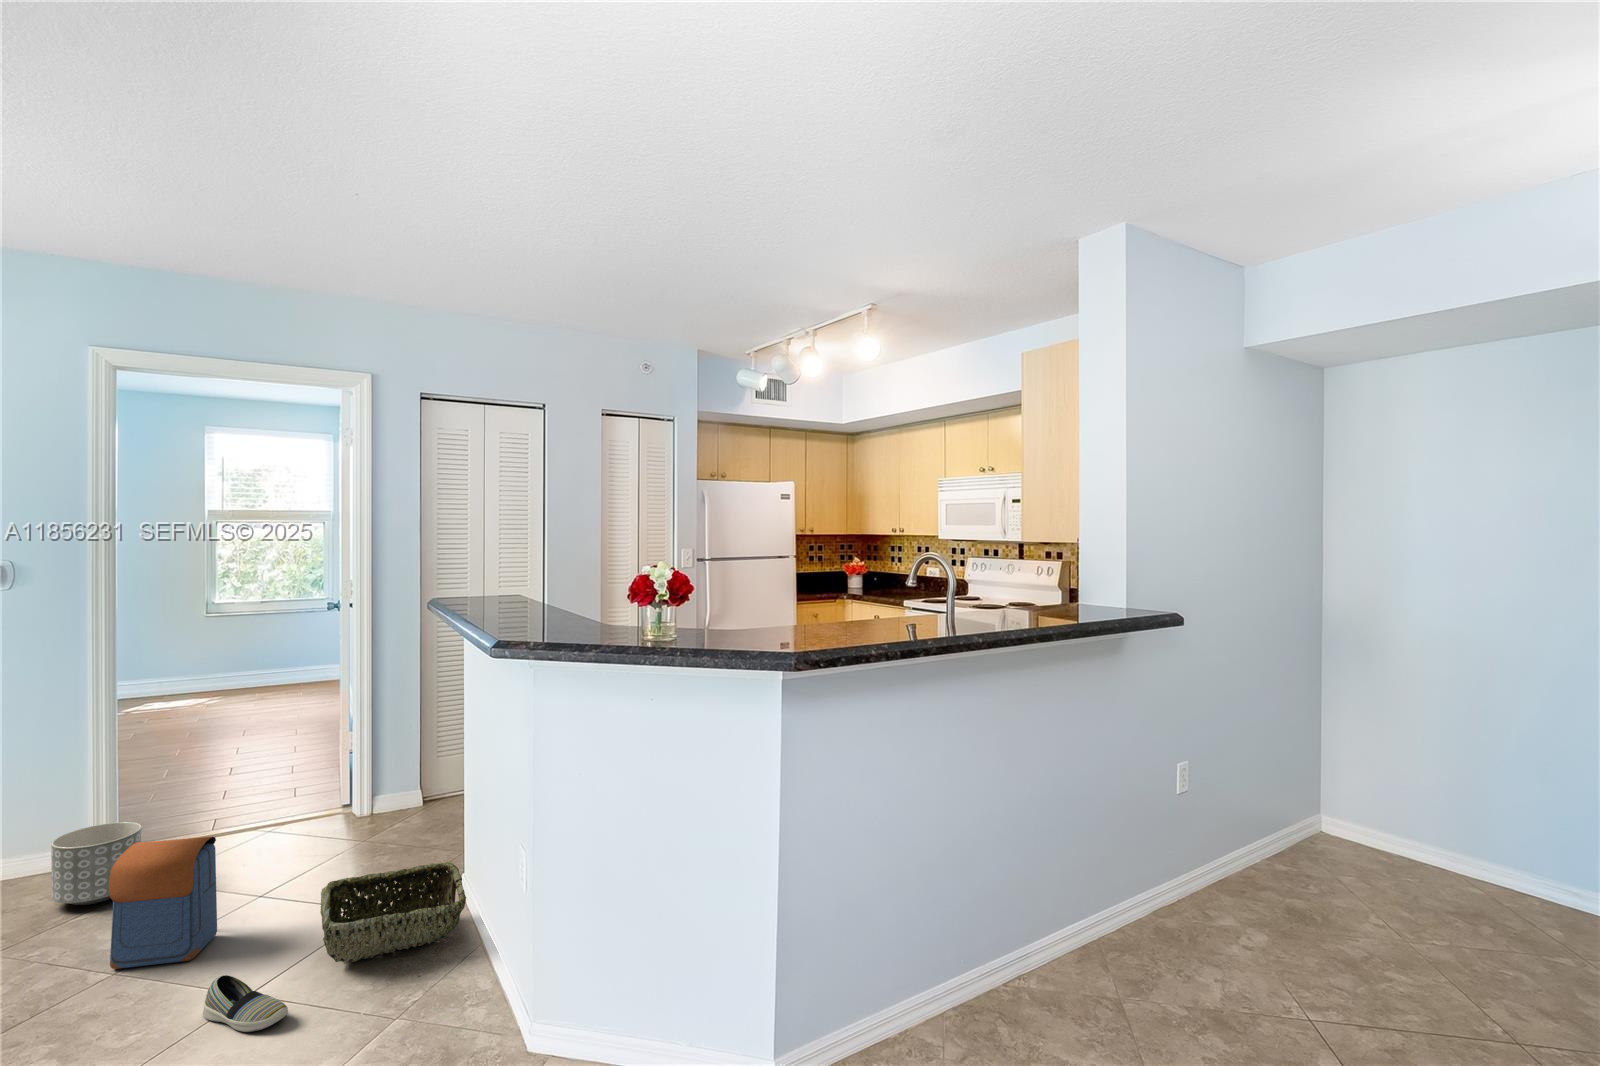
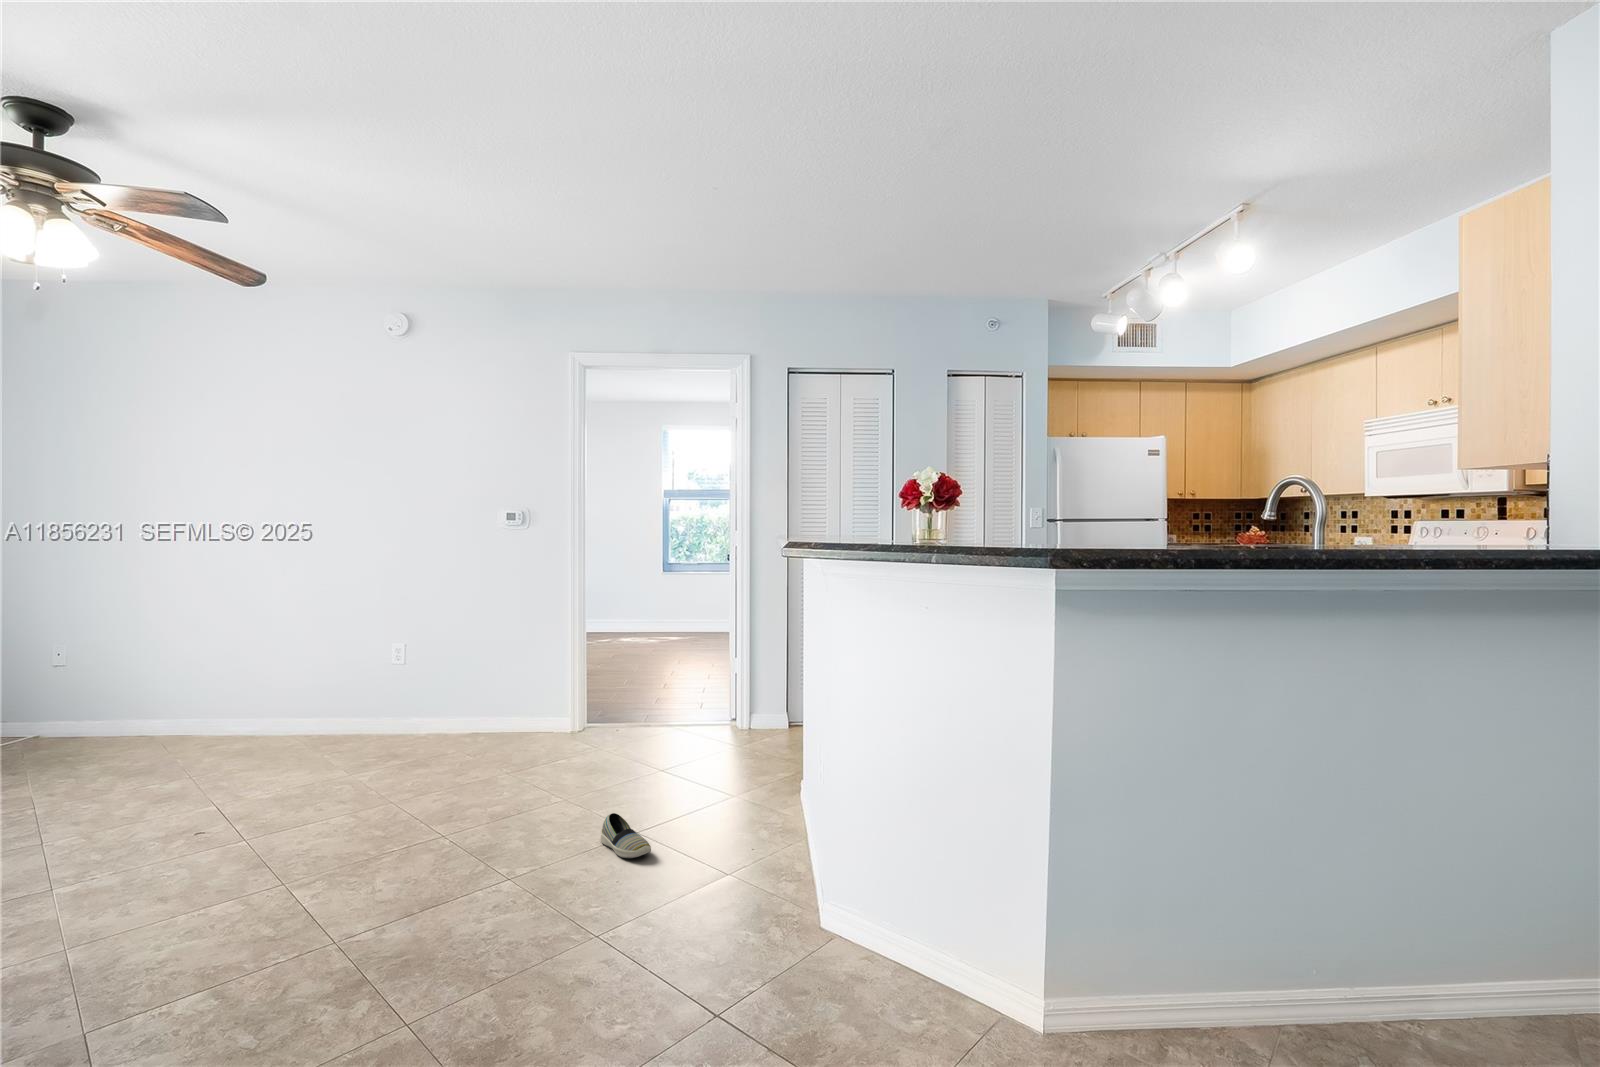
planter: present [51,822,141,905] -> none [539,701,590,757]
backpack: present [109,837,217,969] -> none [557,710,625,803]
woven basket: present [320,862,466,963] -> none [682,761,793,829]

